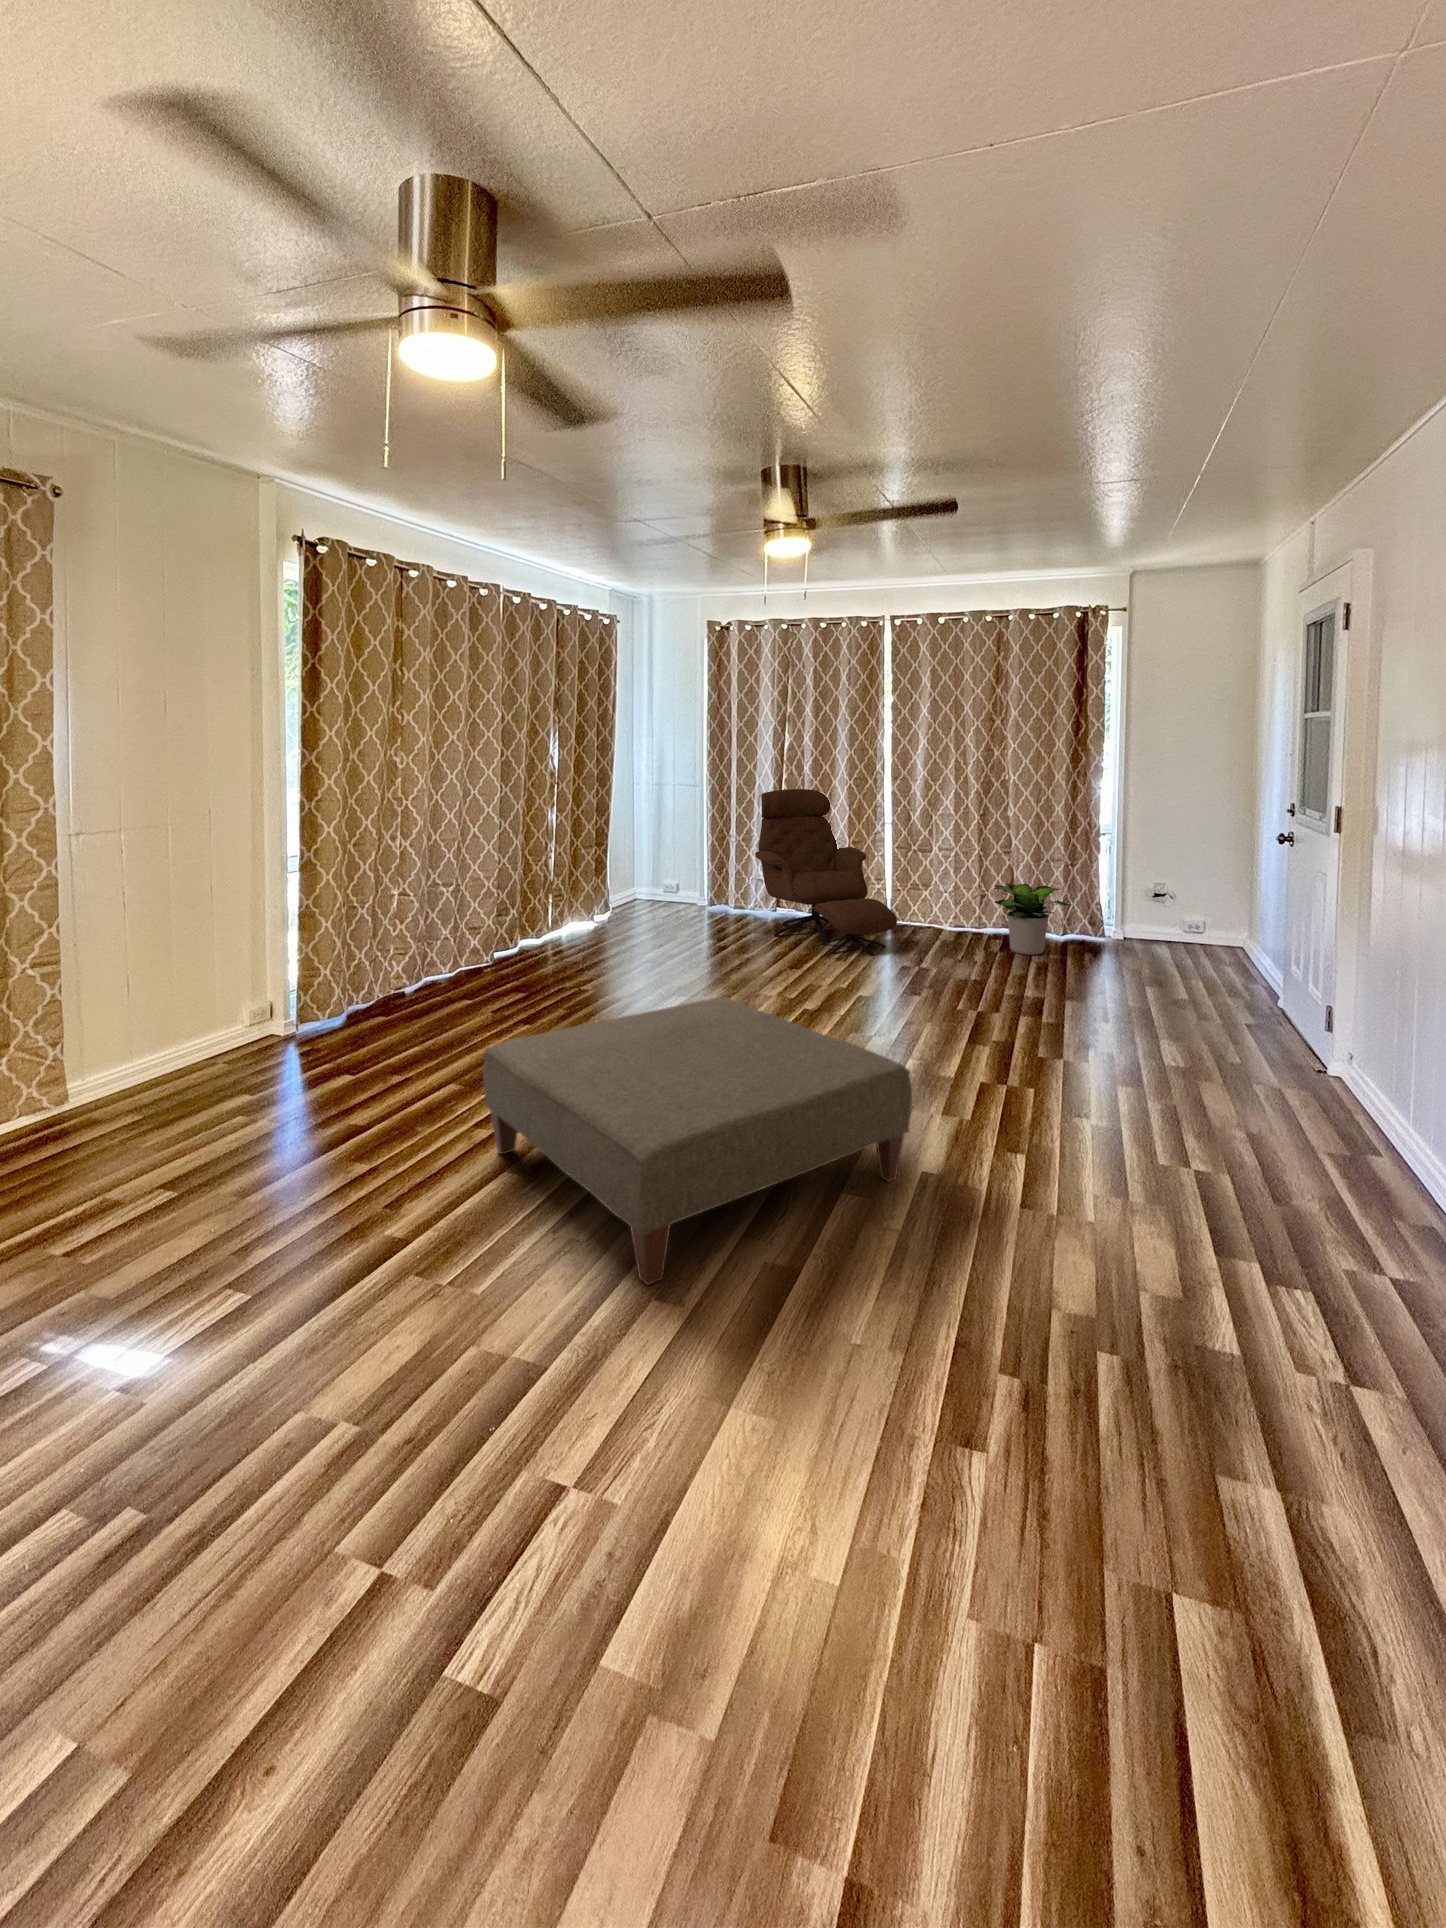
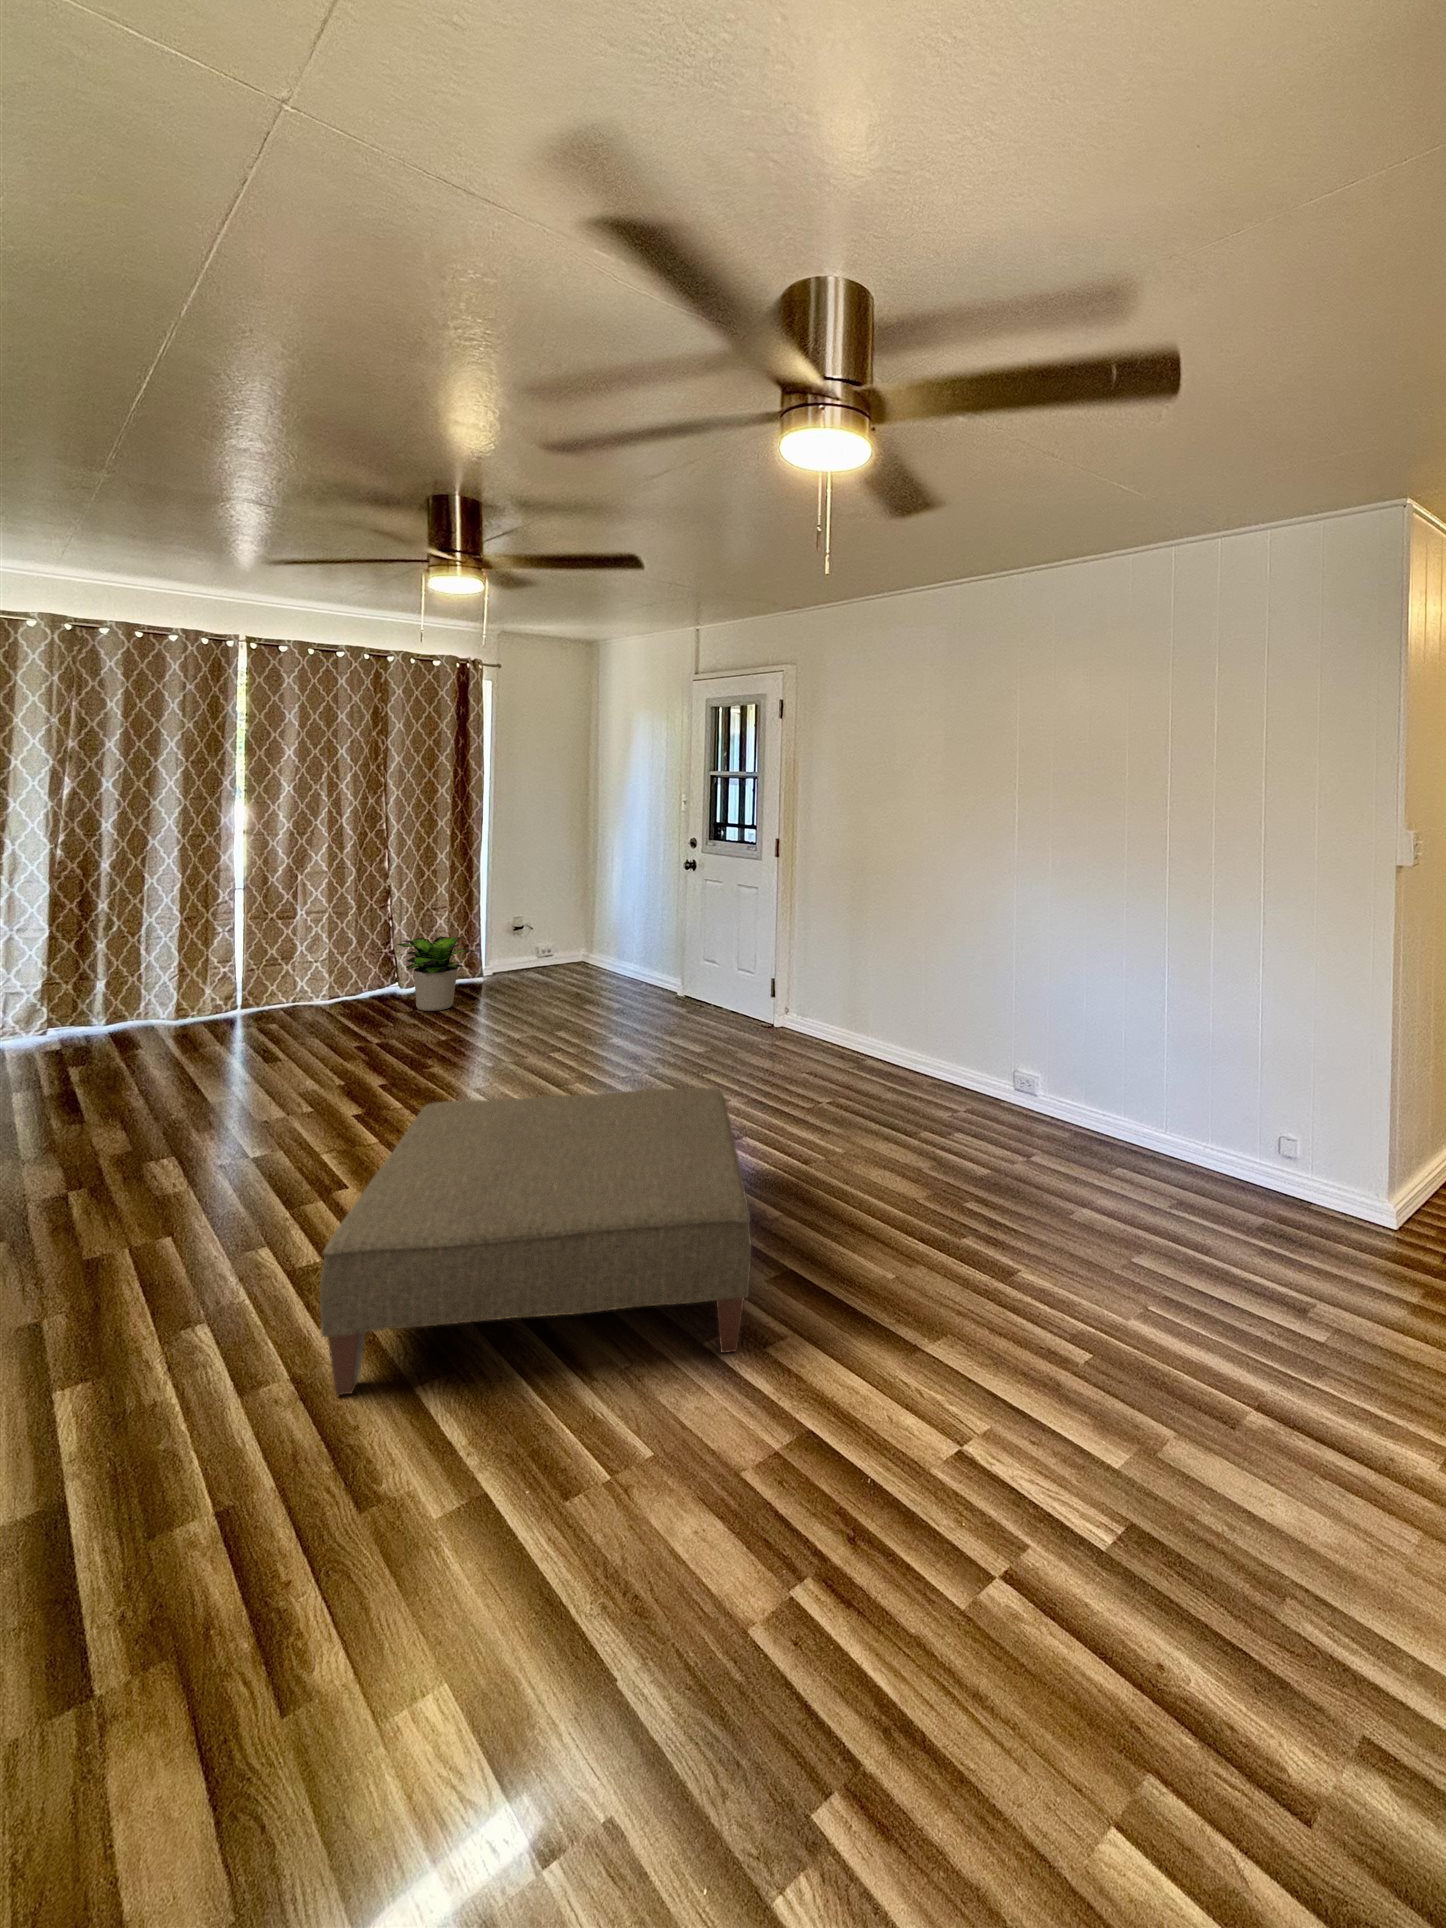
lounge chair: present [755,789,897,956] -> none [42,854,306,1066]

